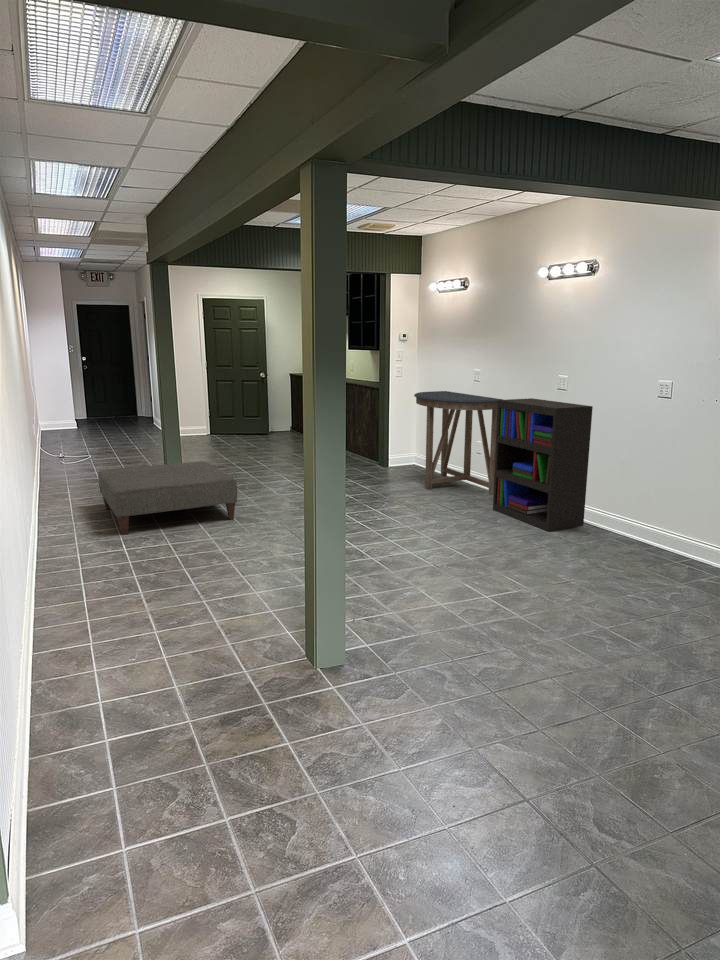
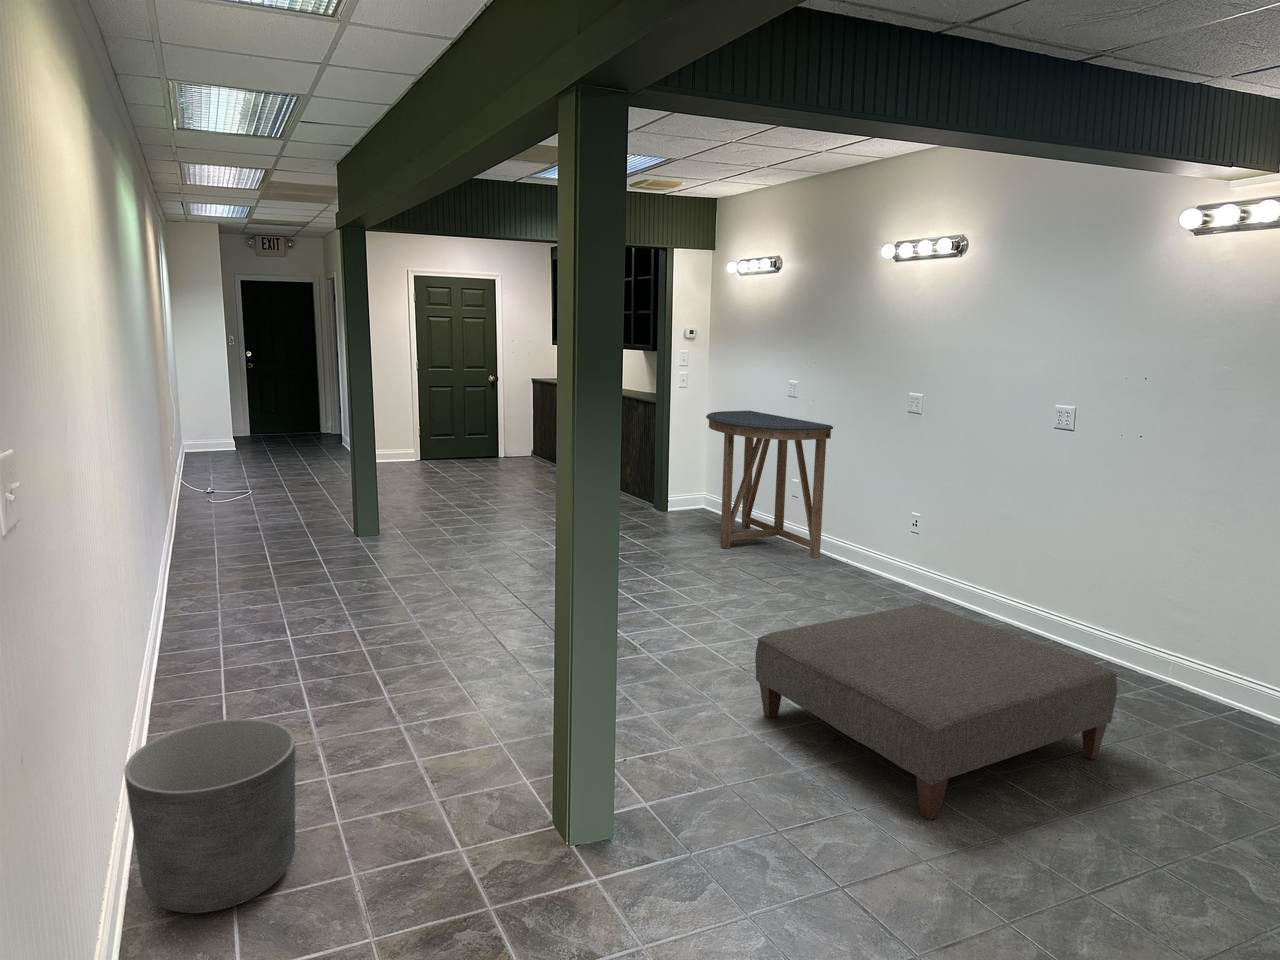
bookshelf: present [493,398,593,531] -> none [817,426,960,616]
ottoman: present [98,461,237,534] -> present [755,603,1117,820]
planter: none [27,588,137,707] -> present [124,719,295,913]

